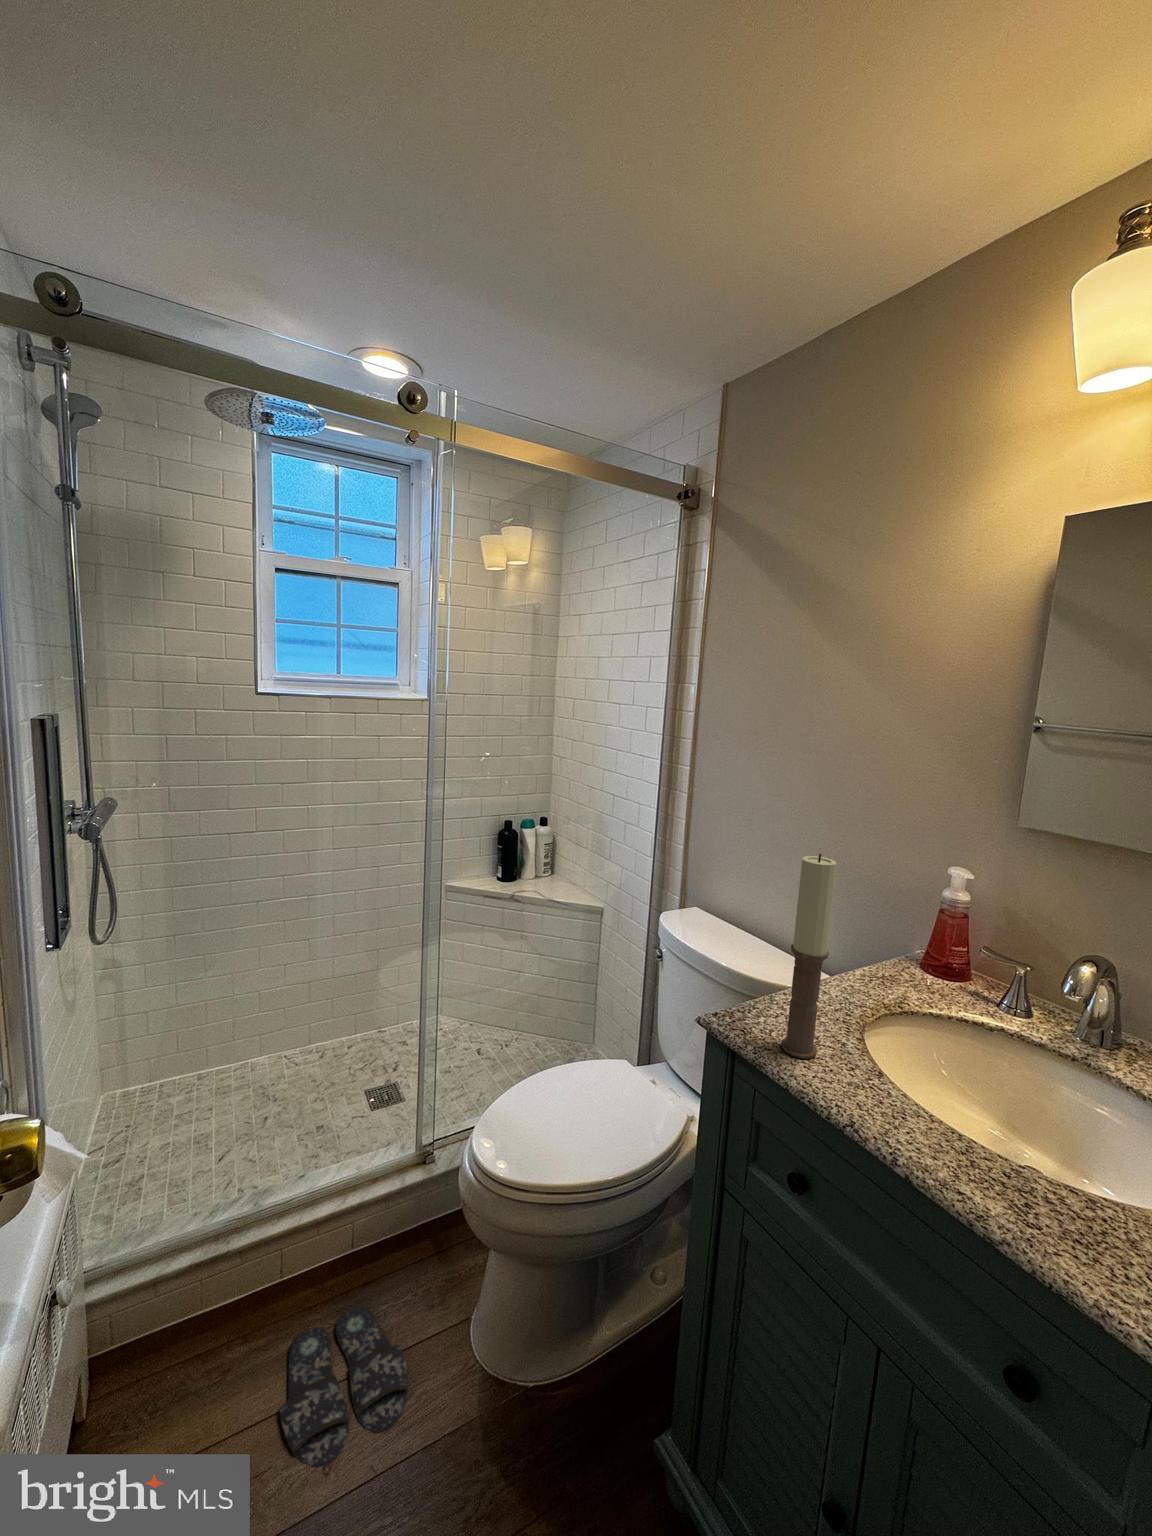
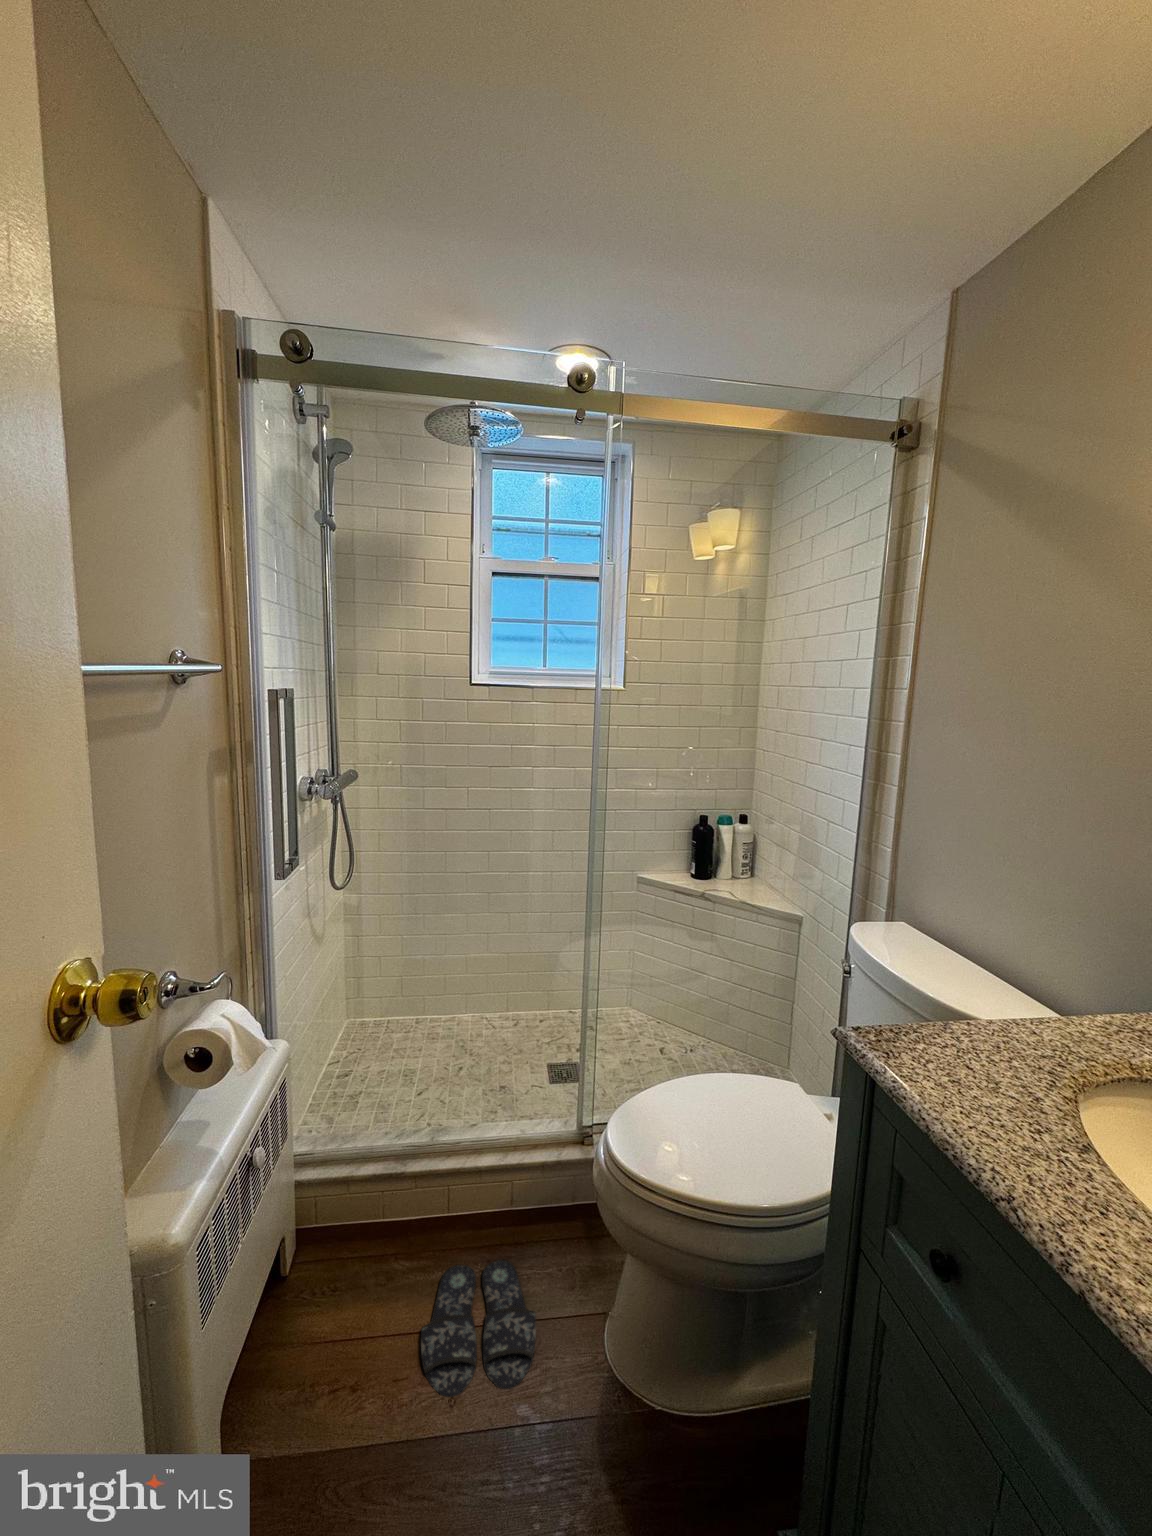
candle: present [782,854,837,1058] -> none [935,826,1018,1103]

